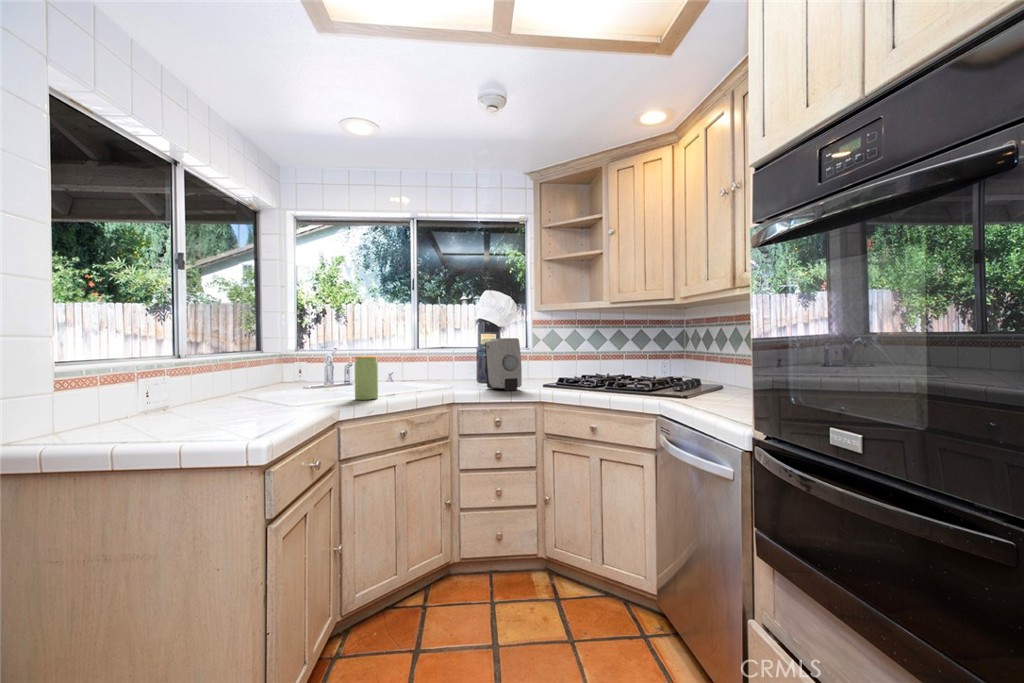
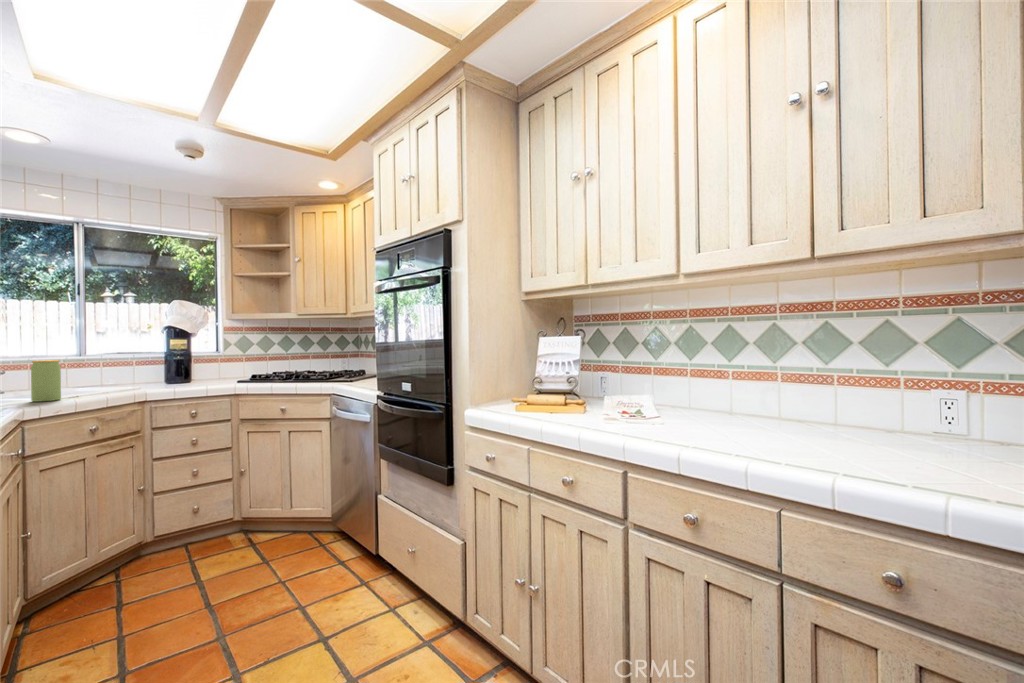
soap dispenser: present [485,338,522,391] -> none [179,343,218,386]

